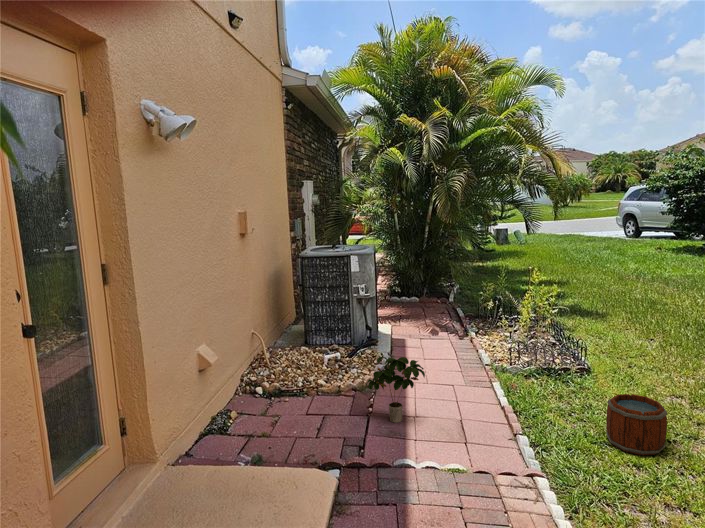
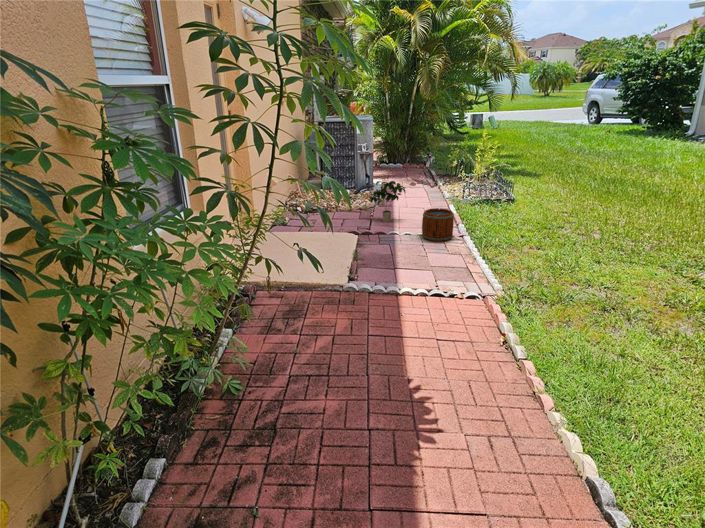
bucket: present [606,394,667,455] -> present [422,208,454,241]

